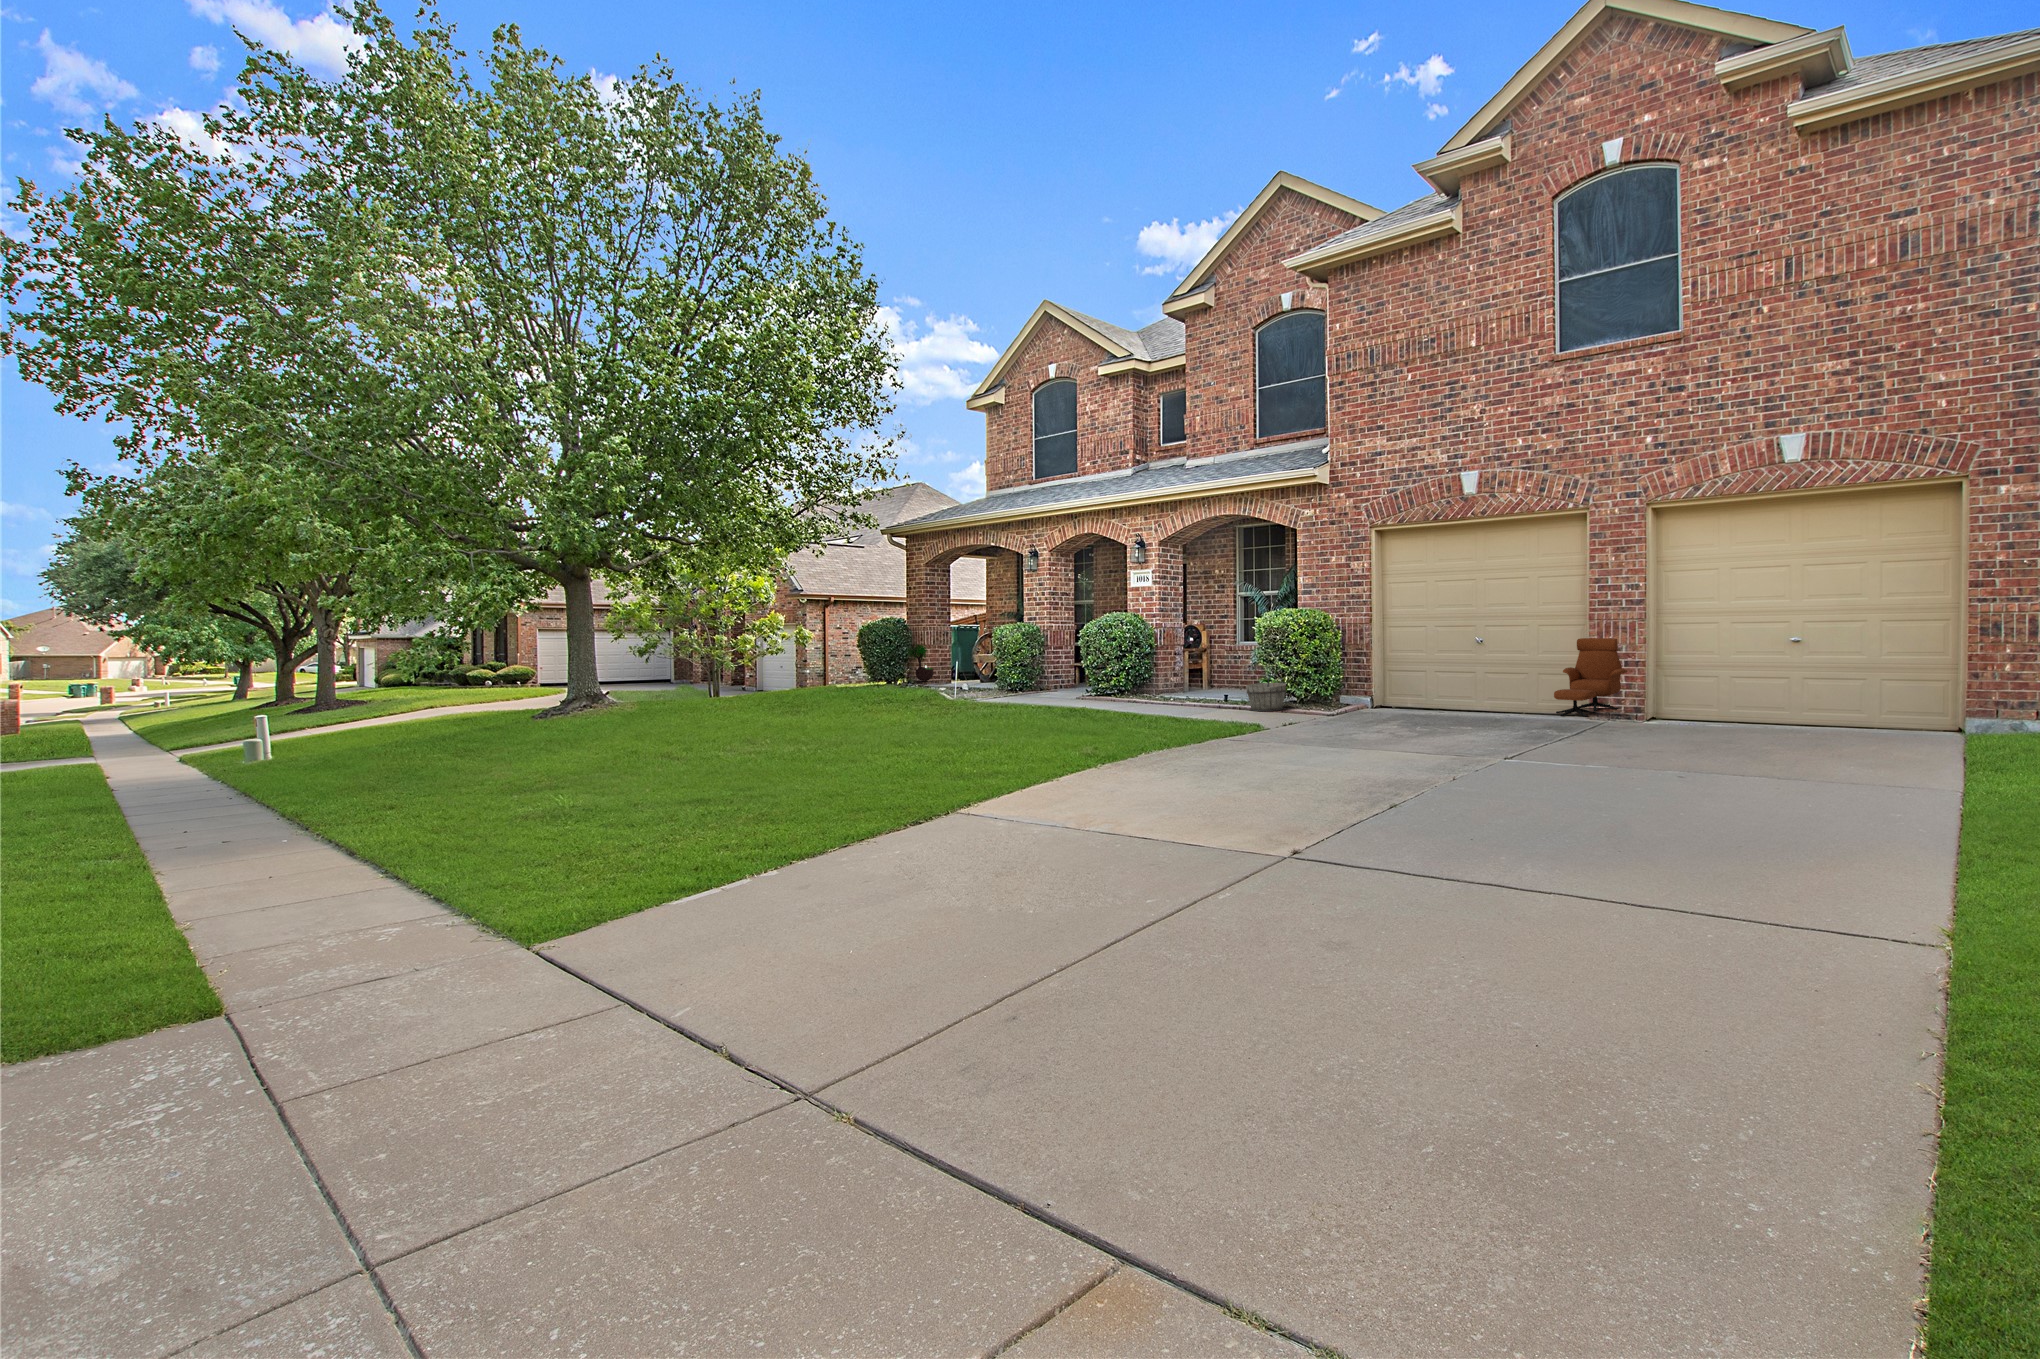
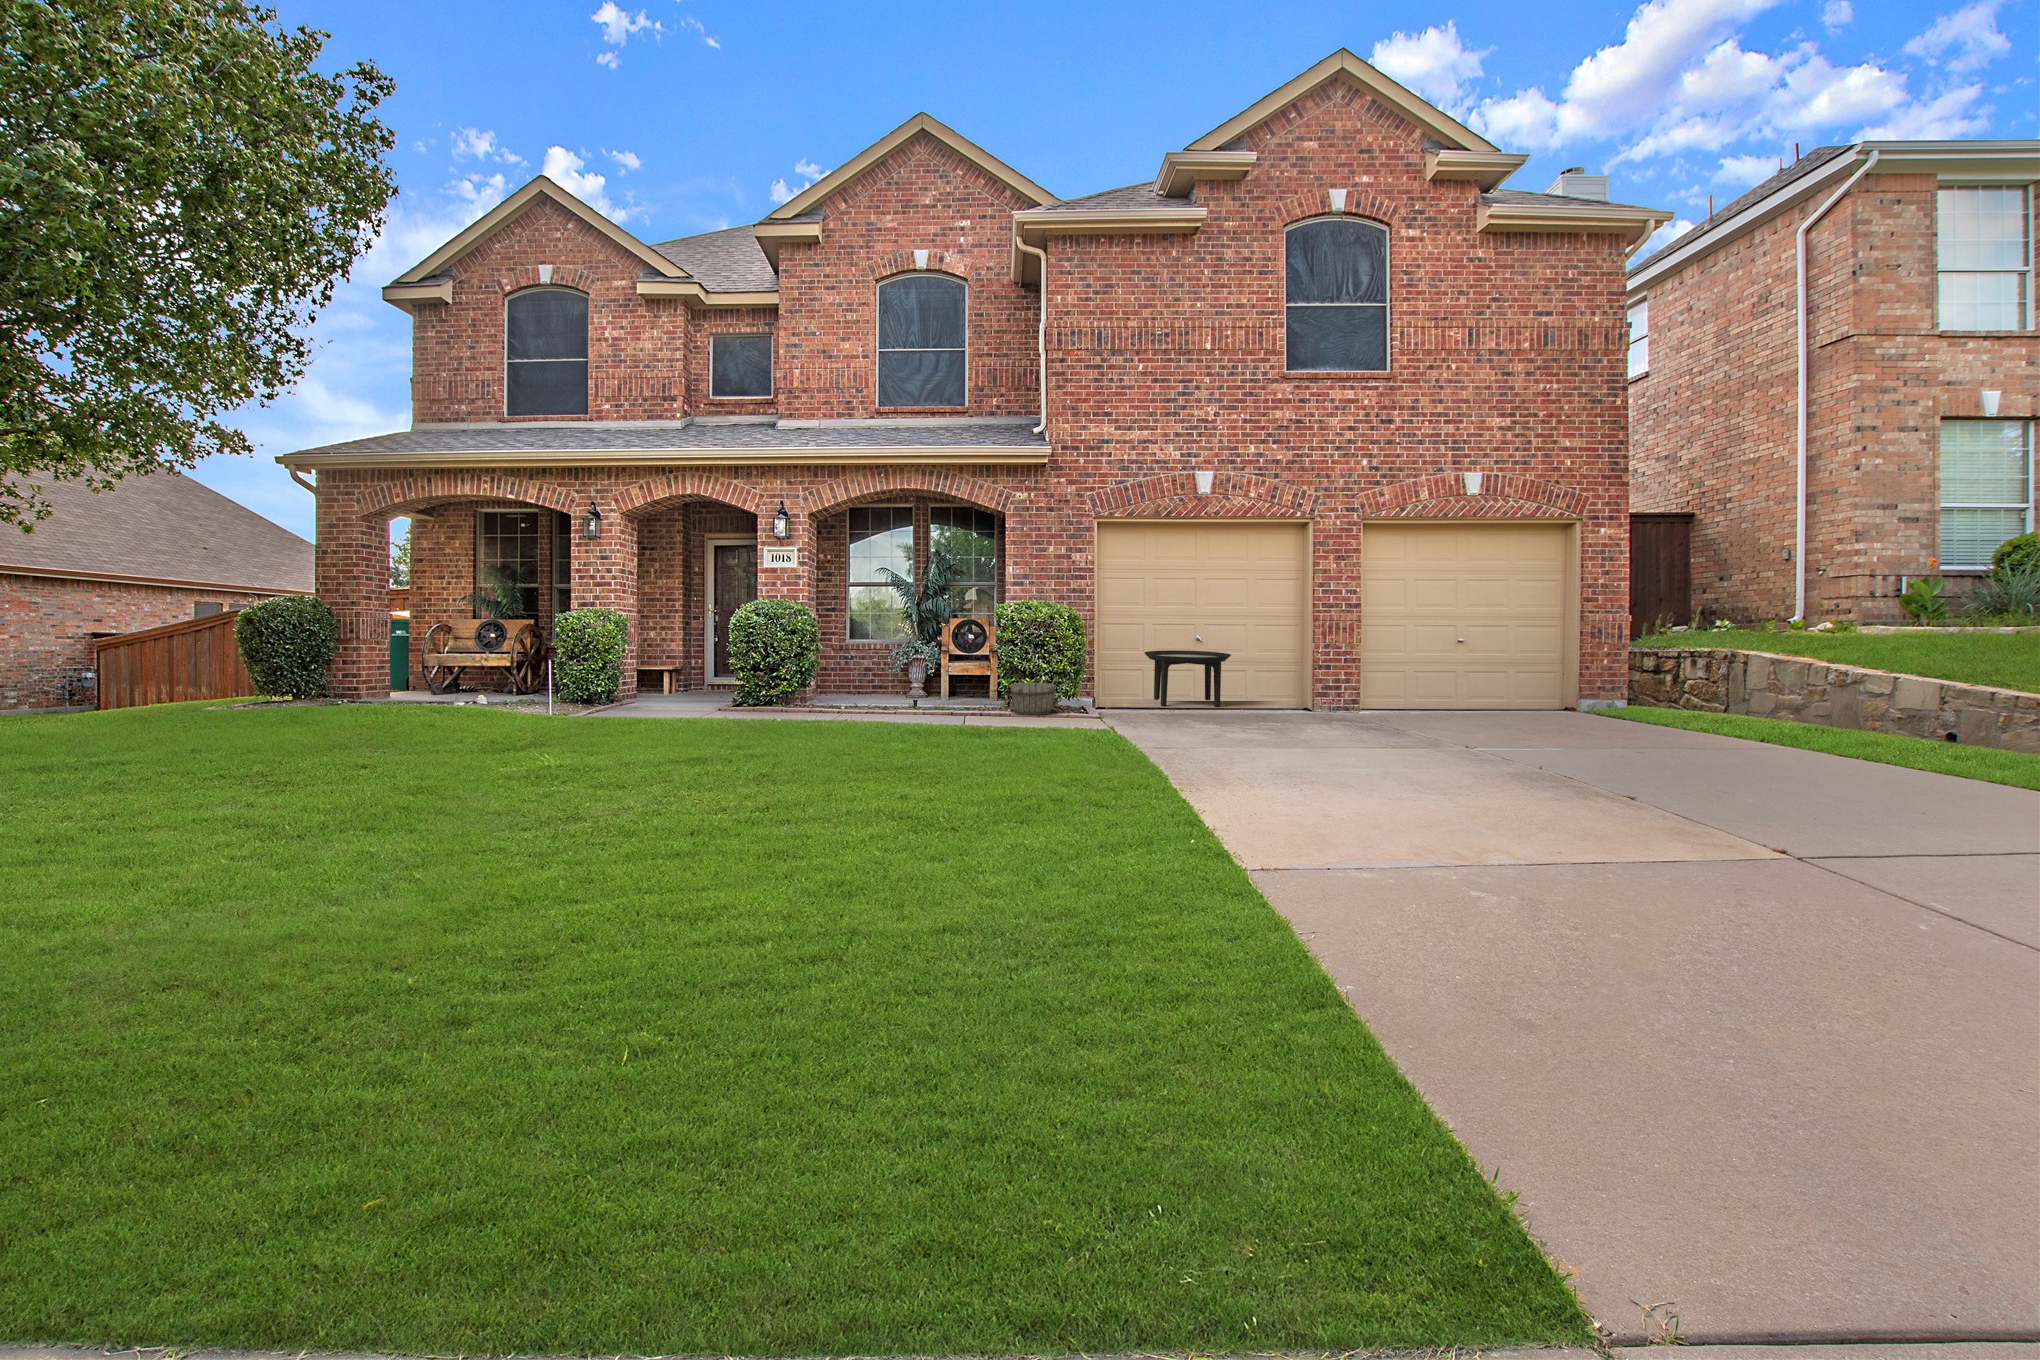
lounge chair: present [1554,638,1627,716] -> none [1301,639,1360,711]
potted tree: present [908,643,933,681] -> none [321,627,364,689]
round table: none [1396,652,1484,709] -> present [1144,650,1231,707]

